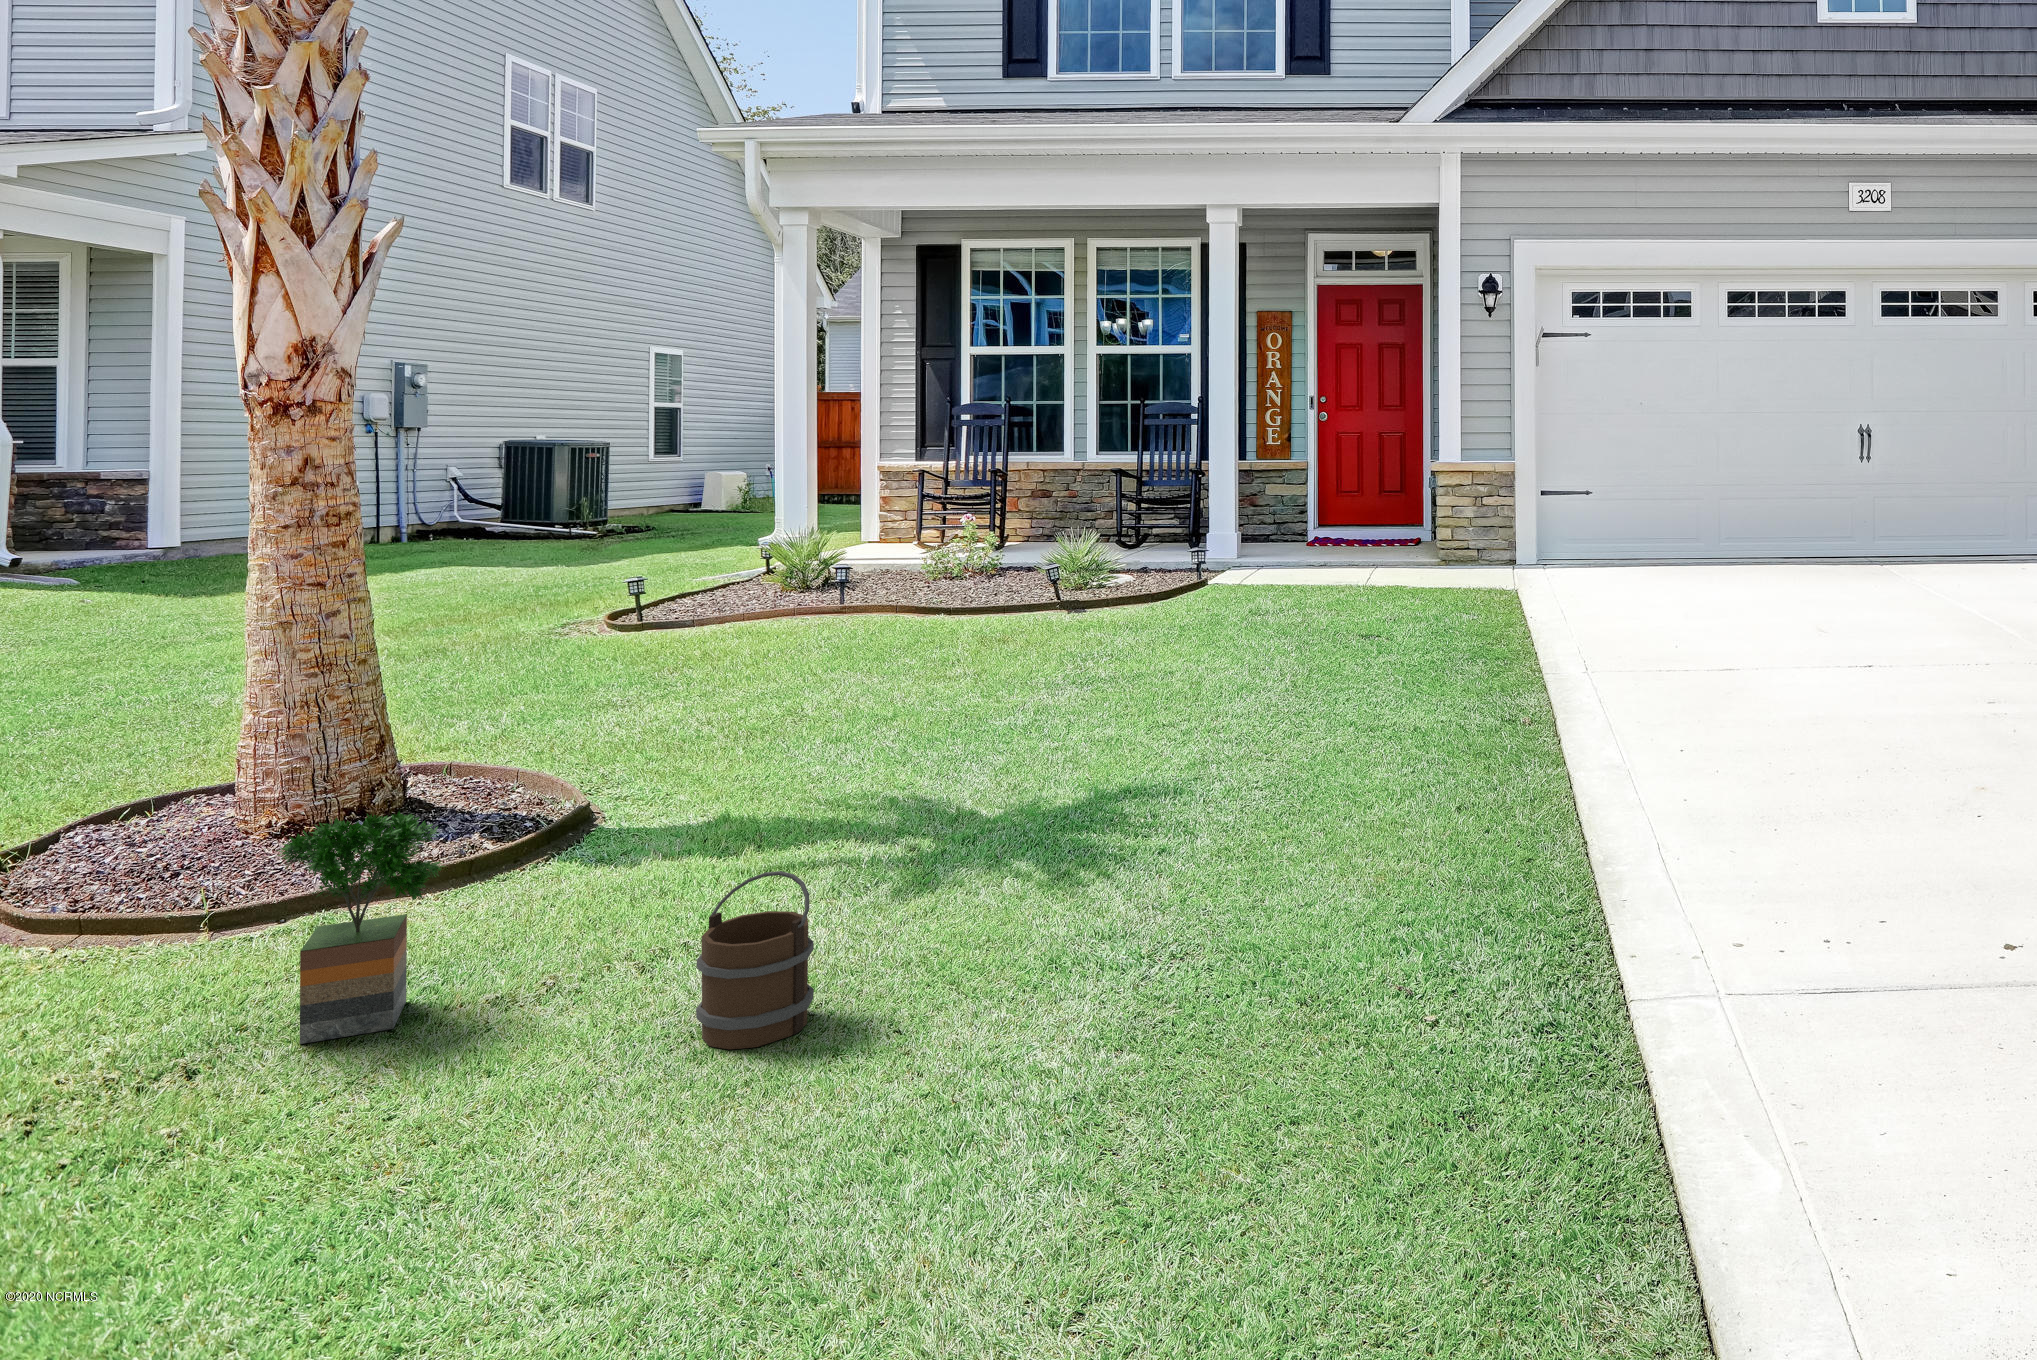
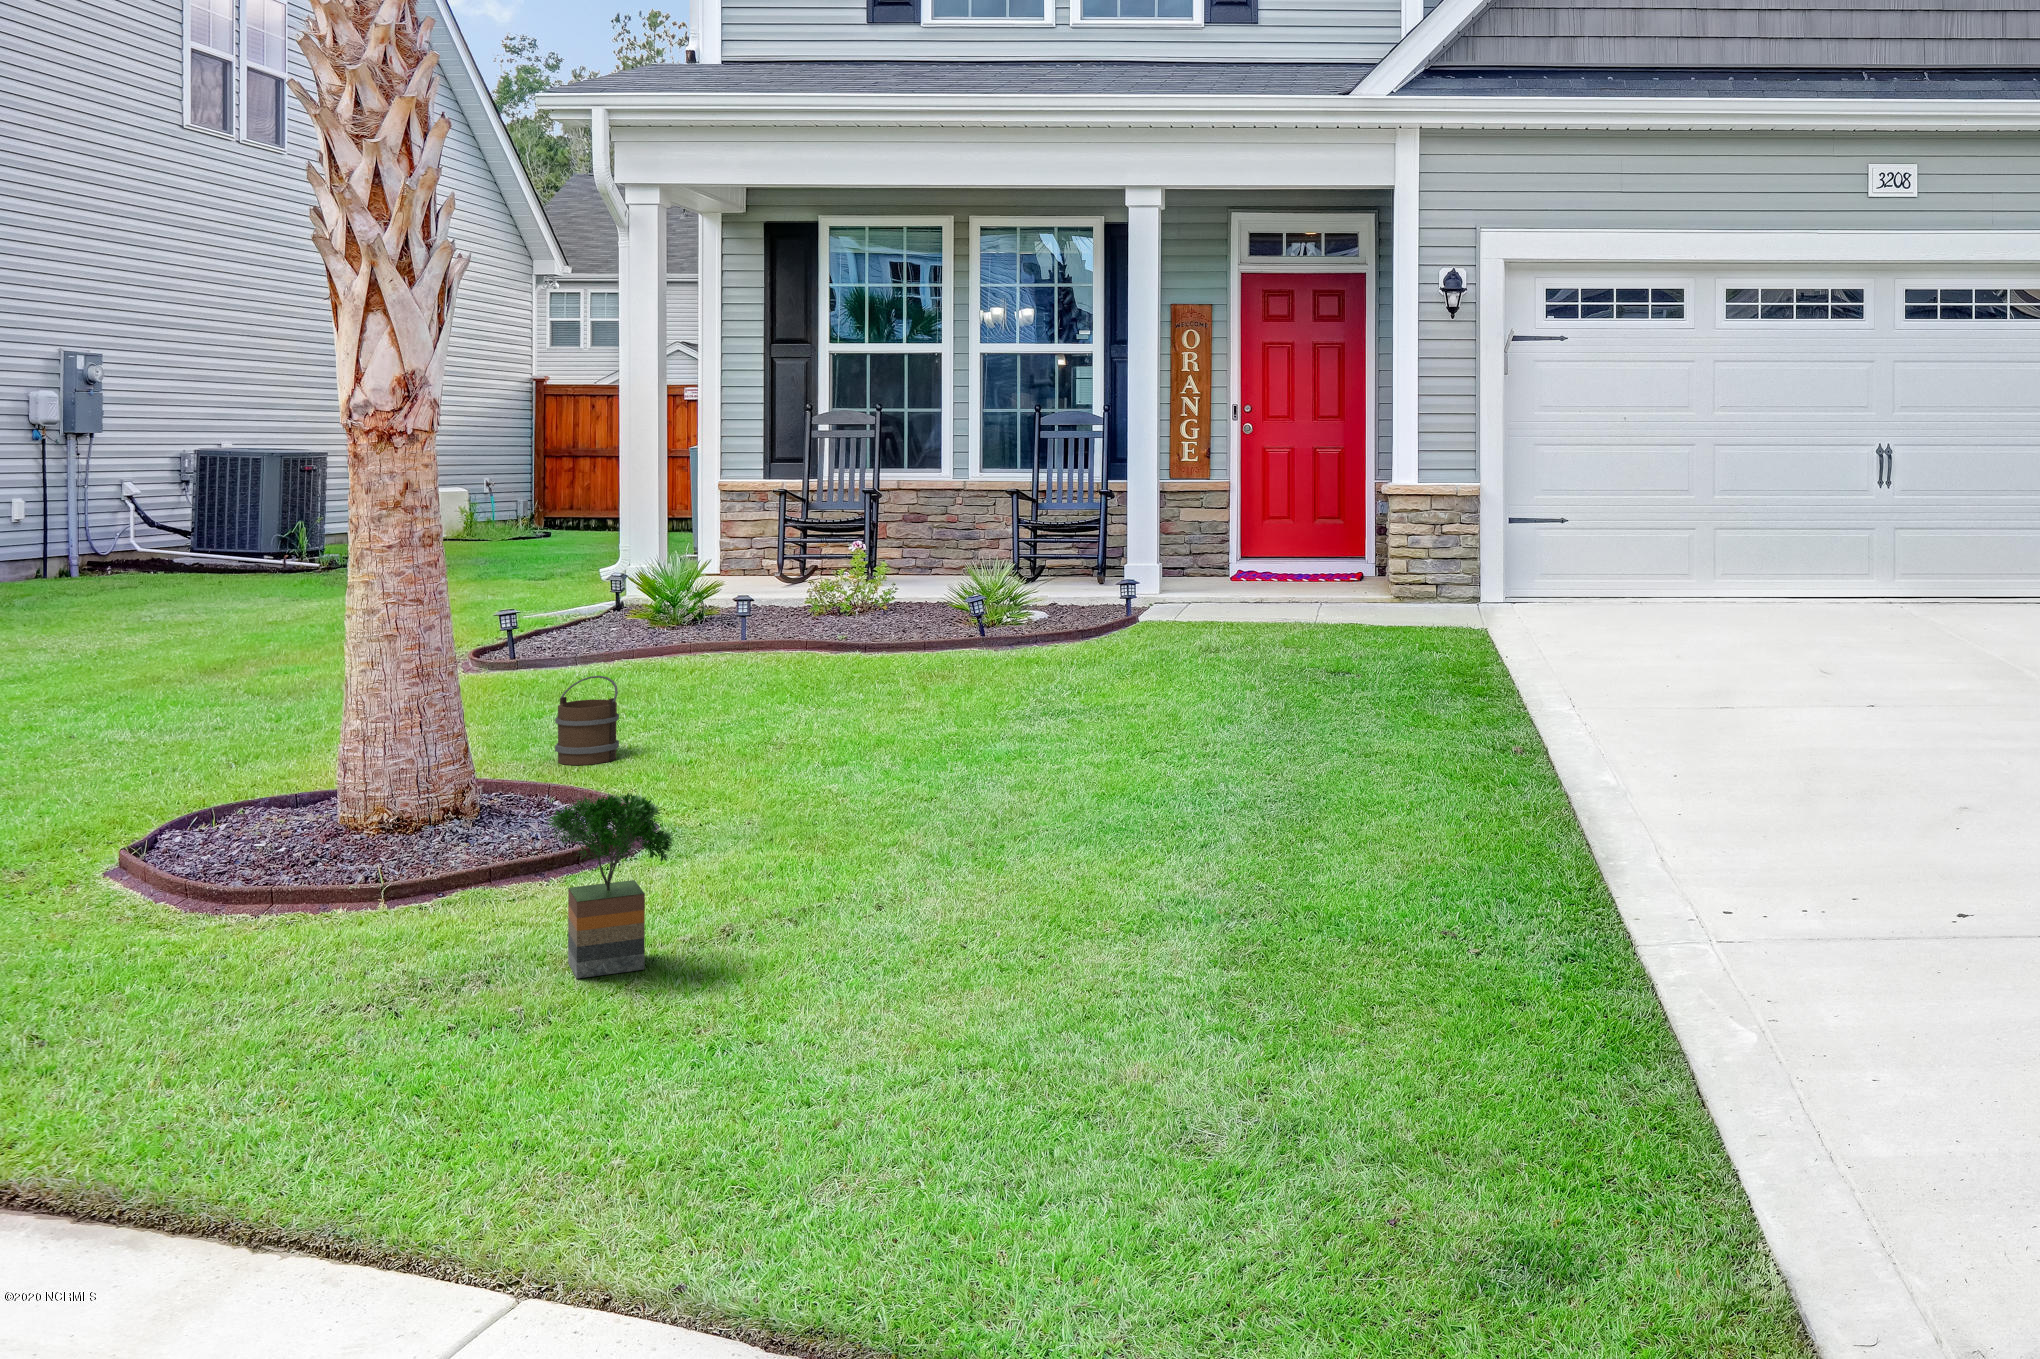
bucket: present [696,871,814,1050] -> present [555,676,619,765]

